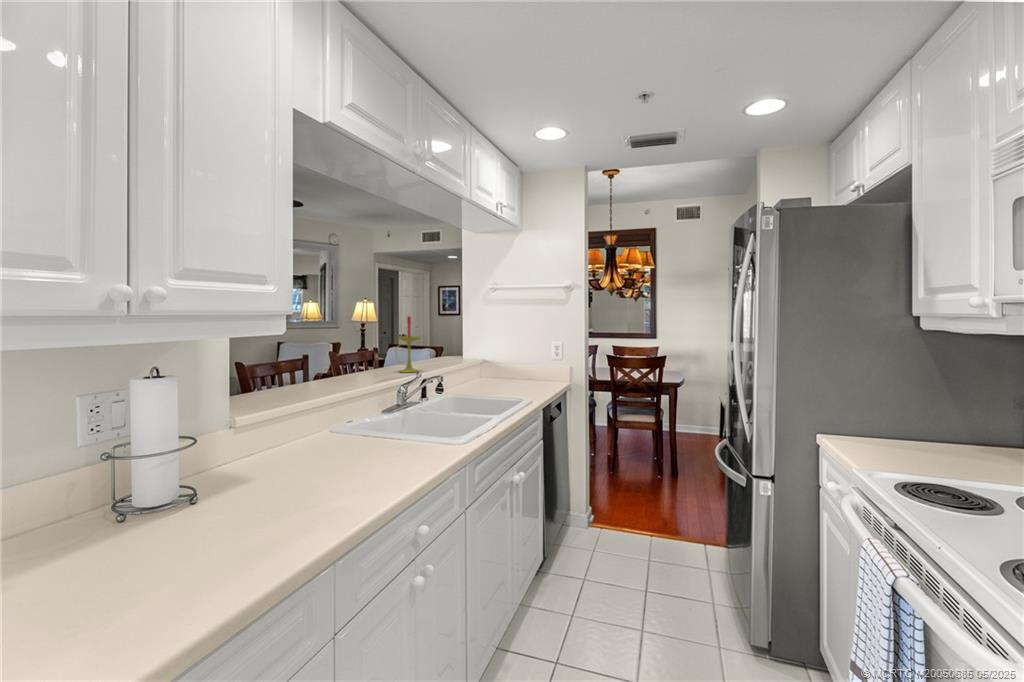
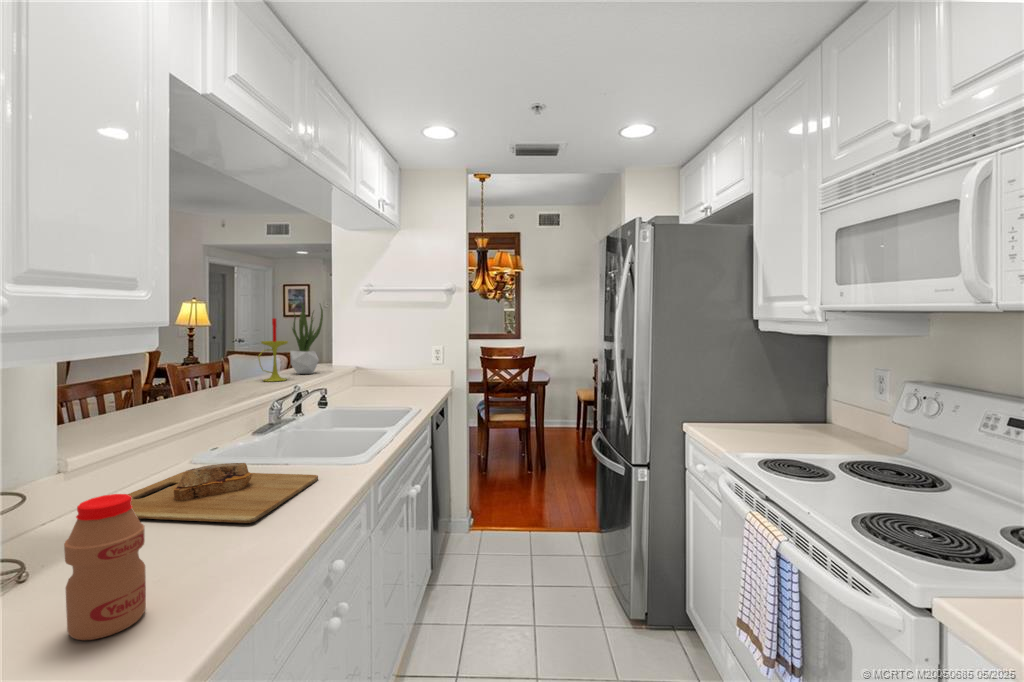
potted plant: none [424,301,452,367] -> present [290,305,323,374]
cutting board: none [249,438,419,486] -> present [128,463,318,523]
bottle: none [213,448,265,551] -> present [64,494,146,640]

